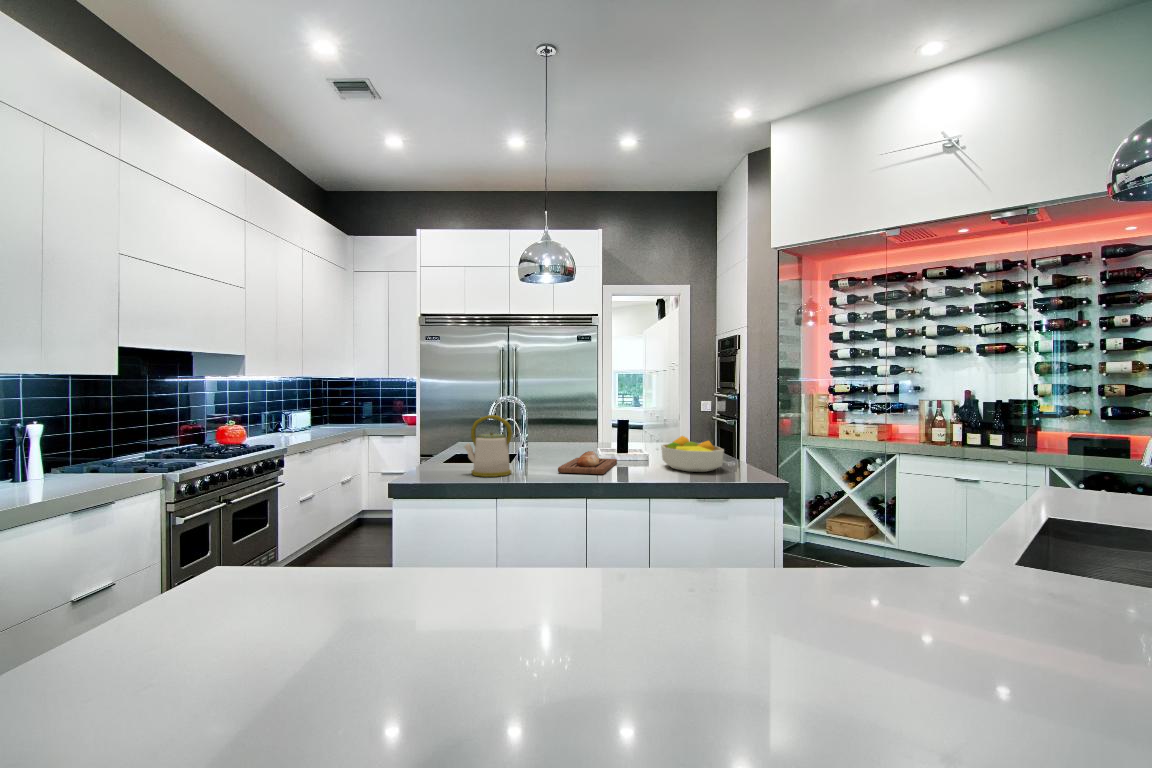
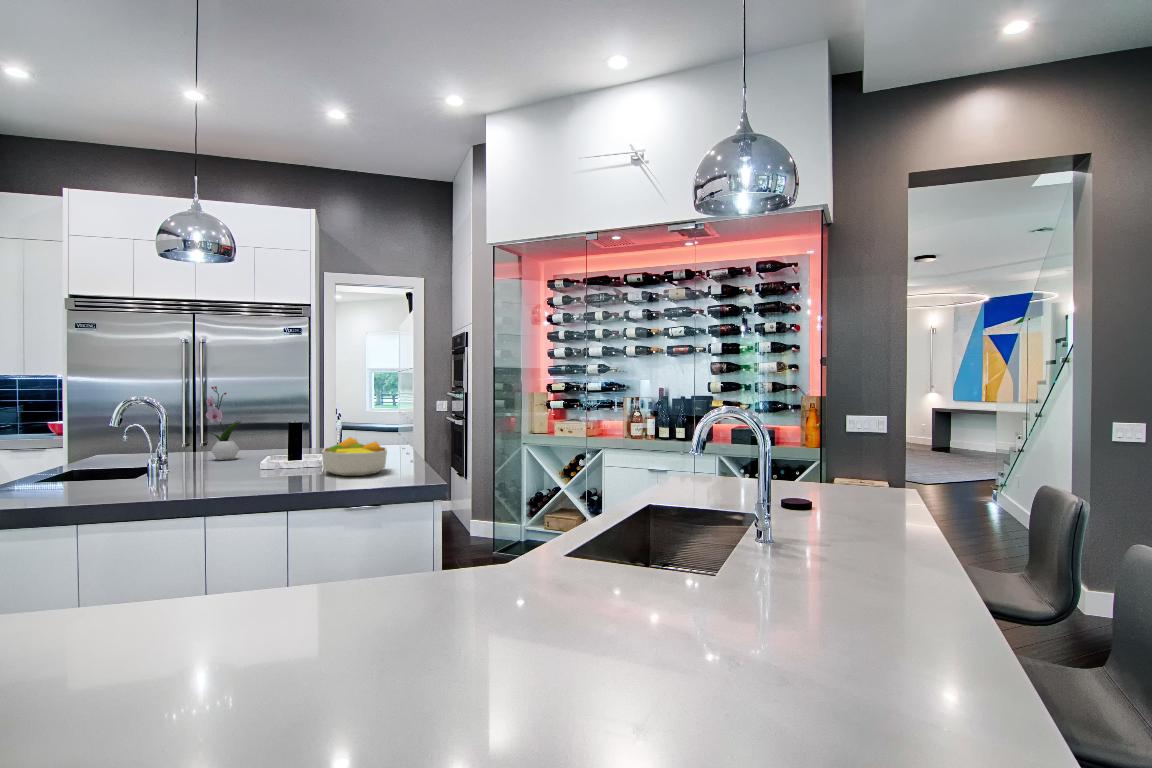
flower arrangement: none [549,388,576,451] -> present [206,386,241,460]
kettle: present [464,415,512,477] -> none [39,419,114,496]
bread loaf: present [558,451,617,474] -> none [179,459,274,485]

